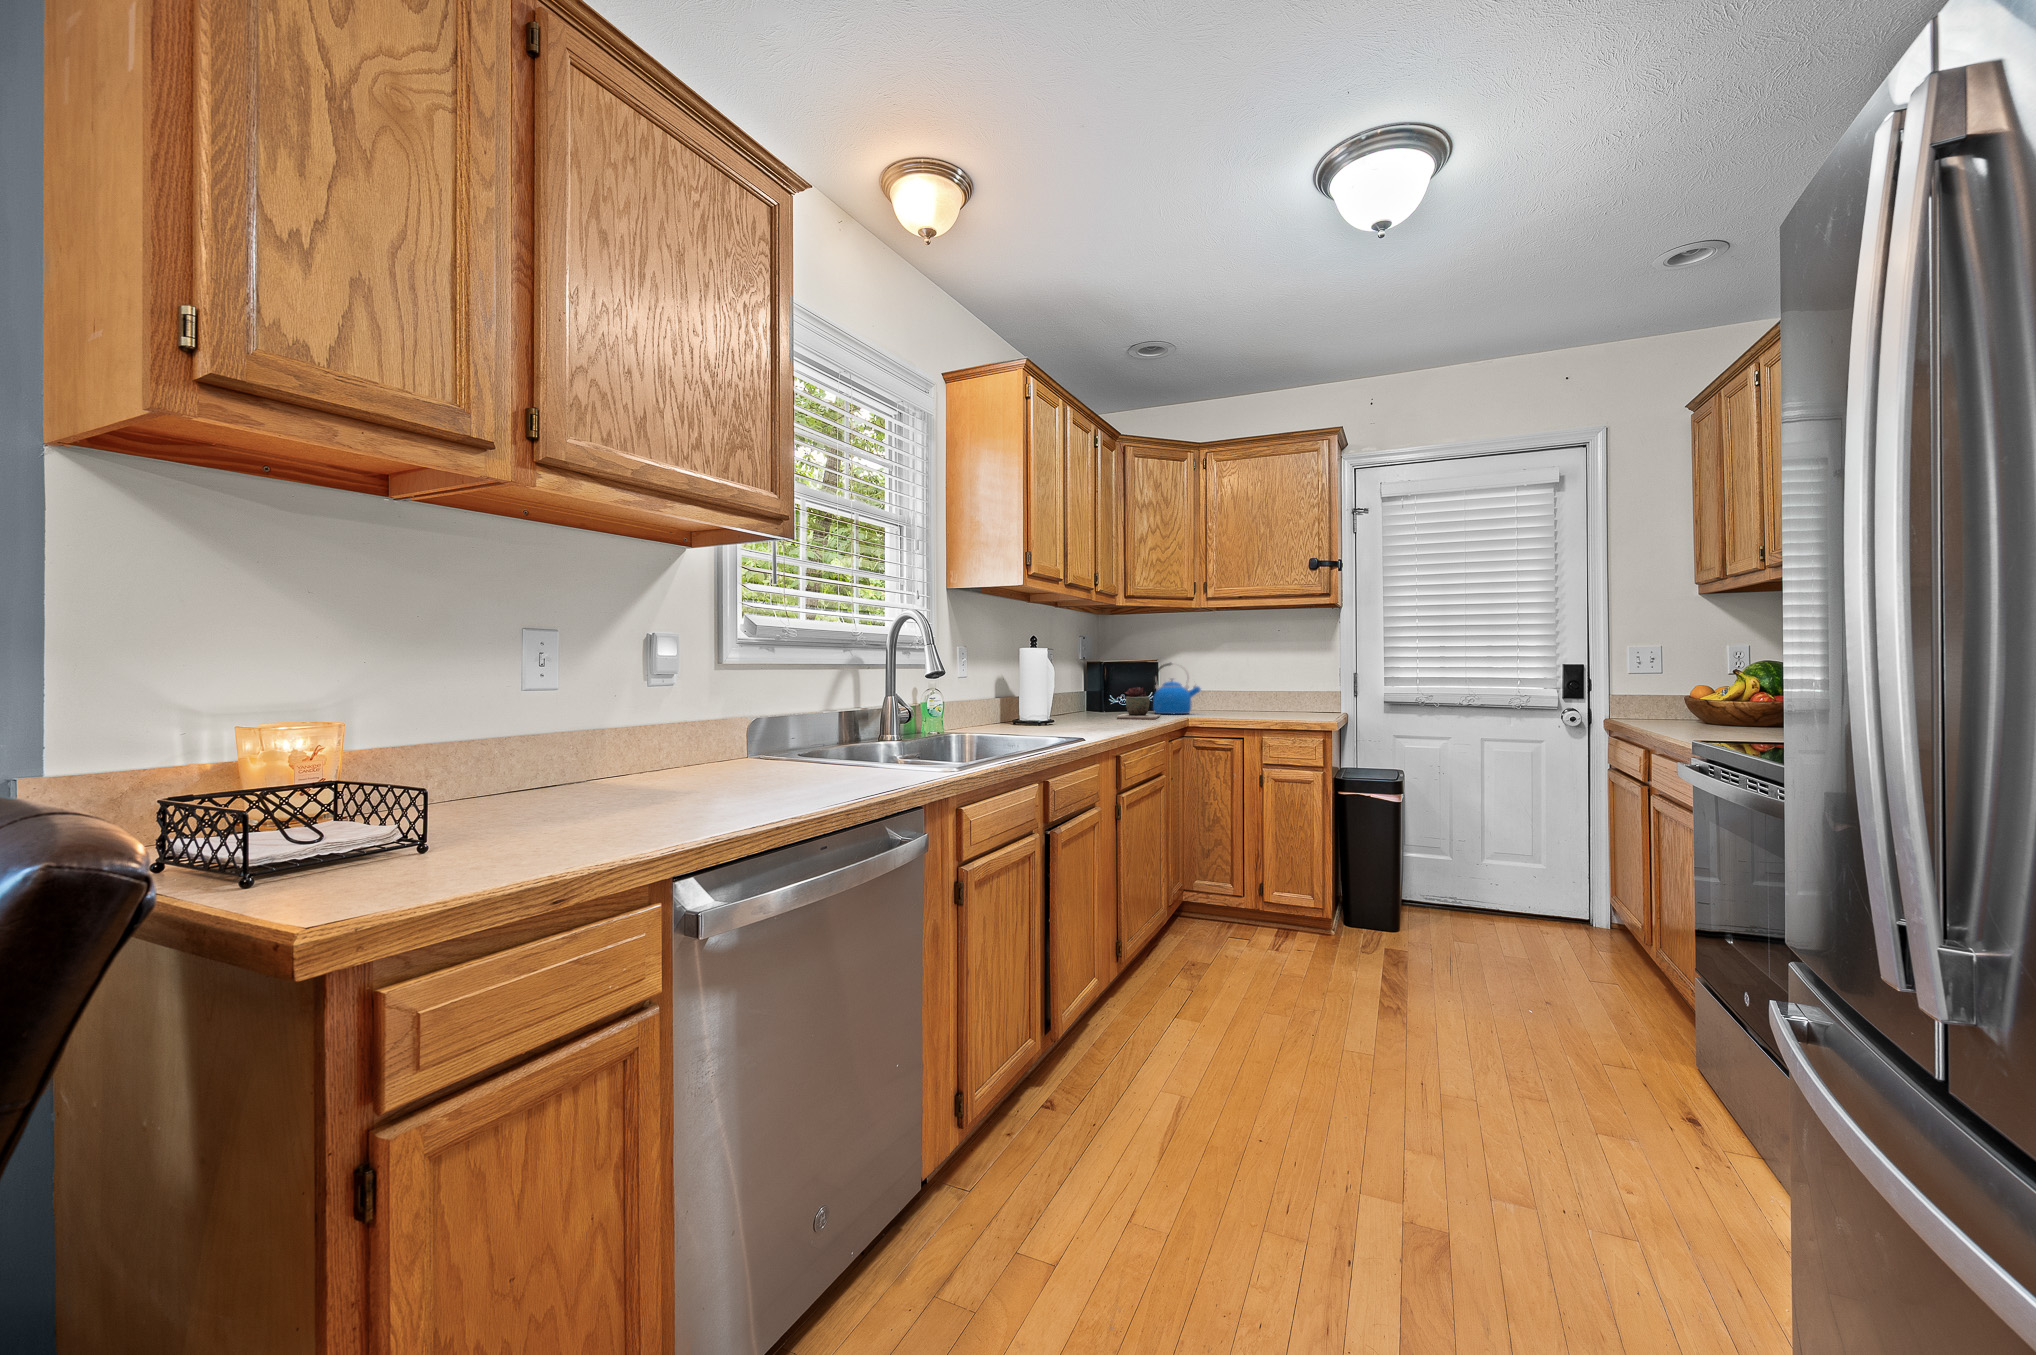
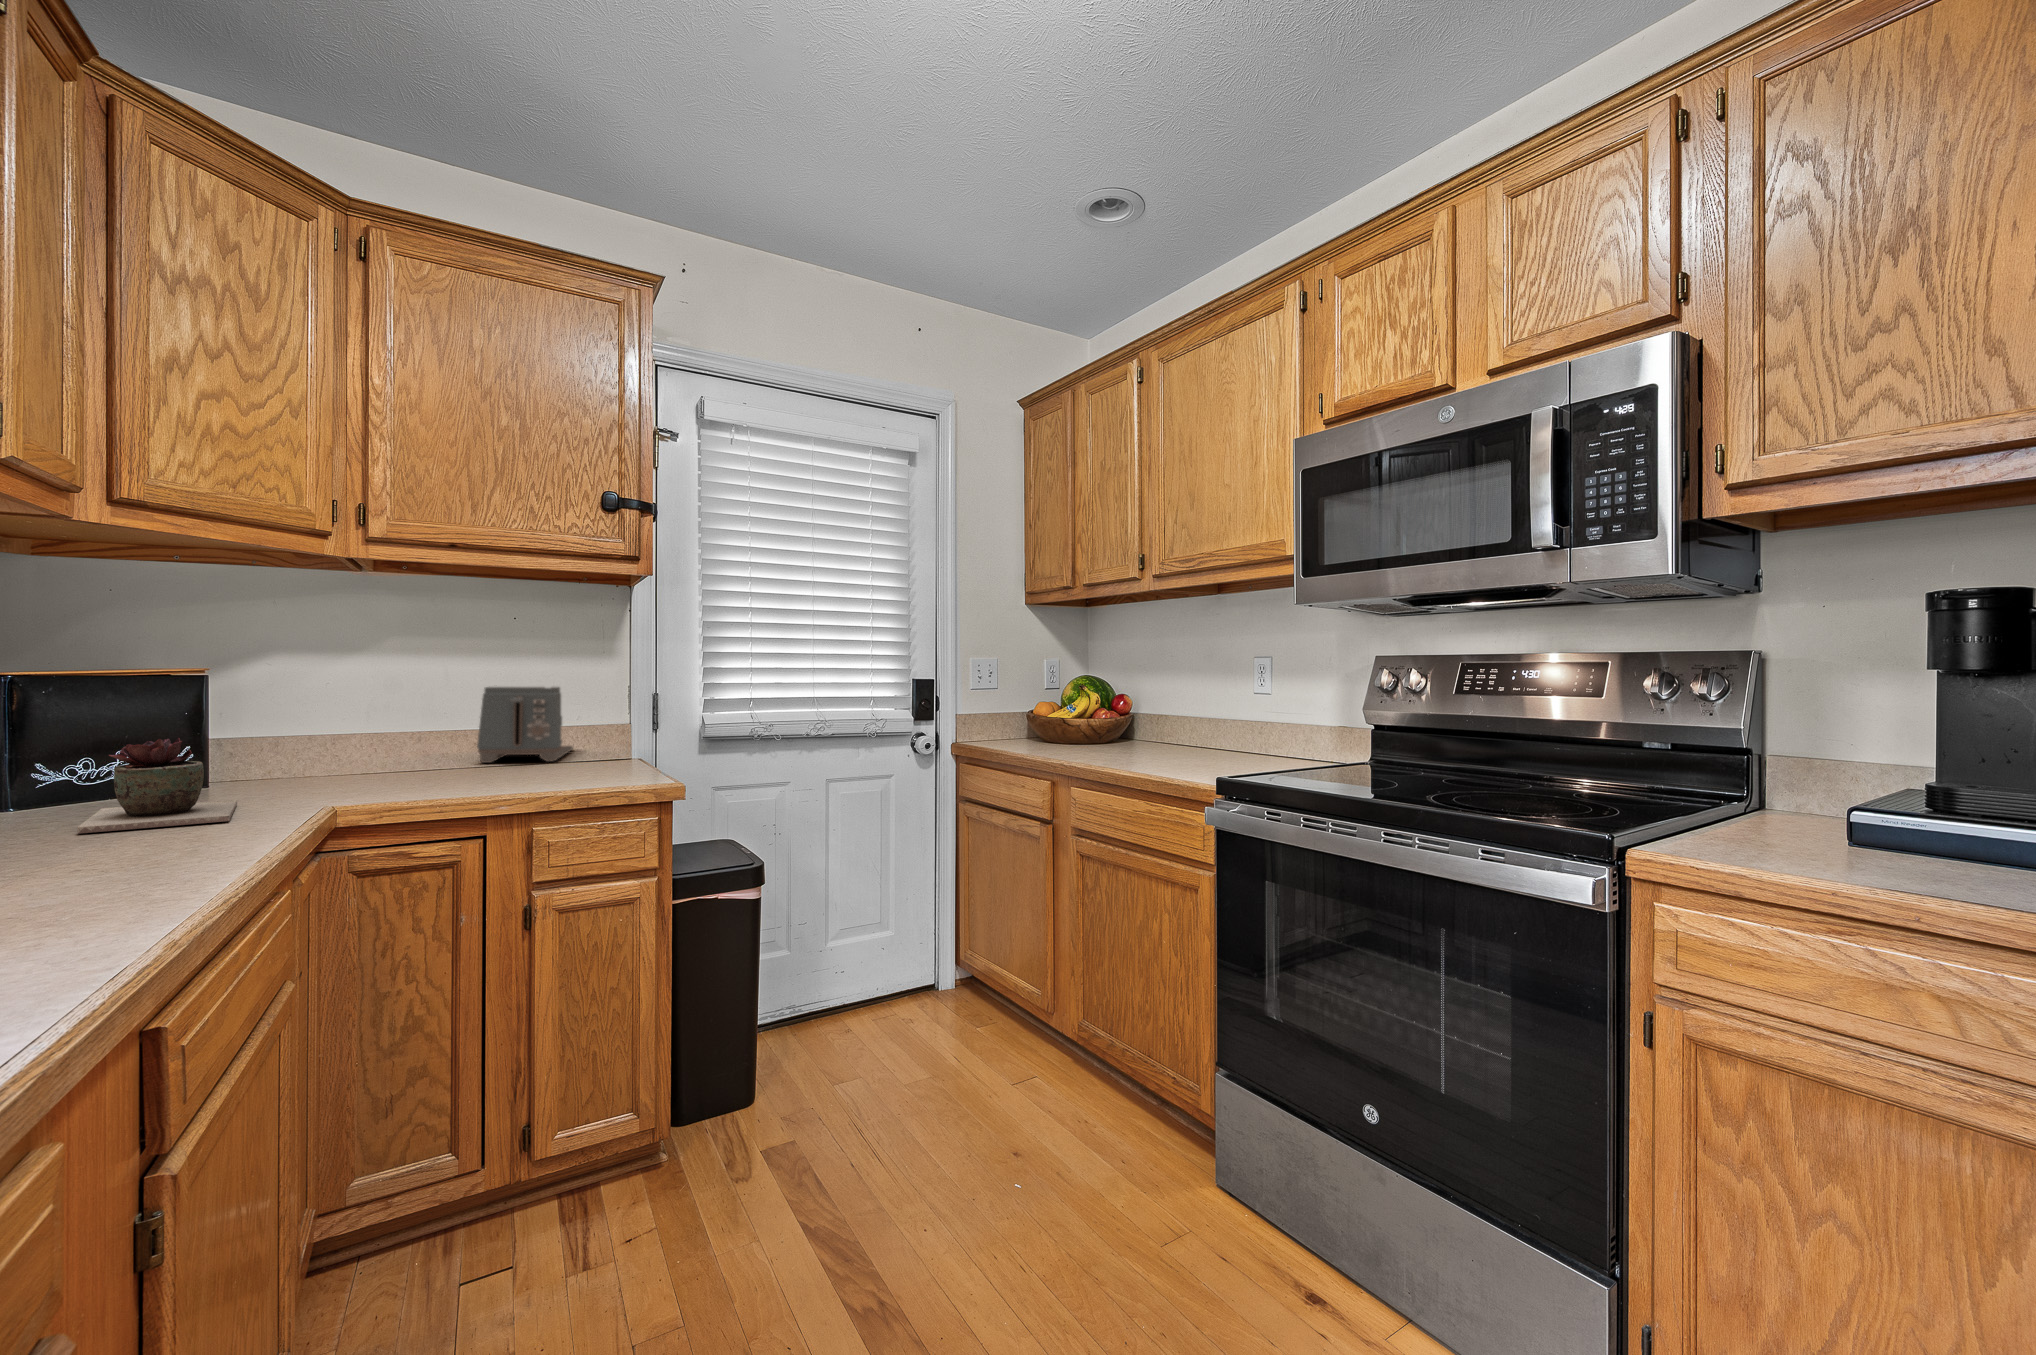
kettle: present [1153,663,1201,714] -> none [202,670,347,790]
toaster: none [1259,671,1317,713] -> present [477,687,573,763]

